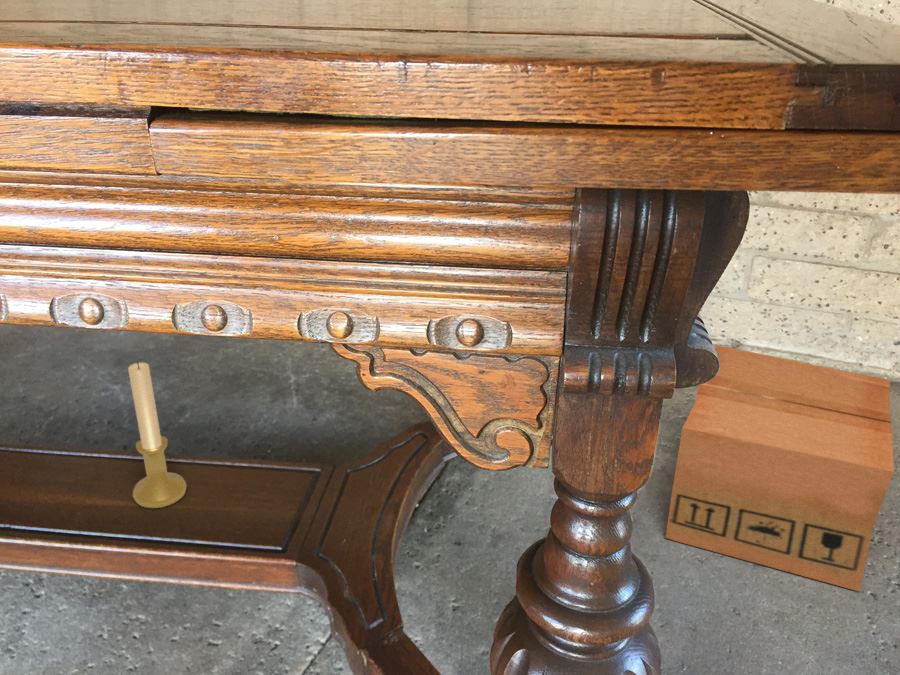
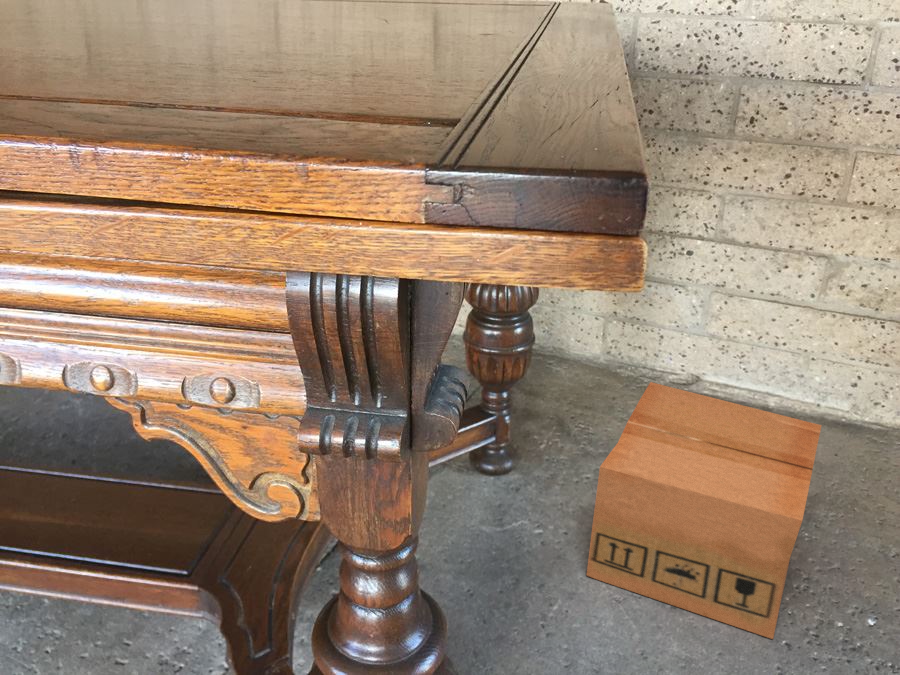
candle holder: present [128,362,186,508] -> none [43,383,104,527]

